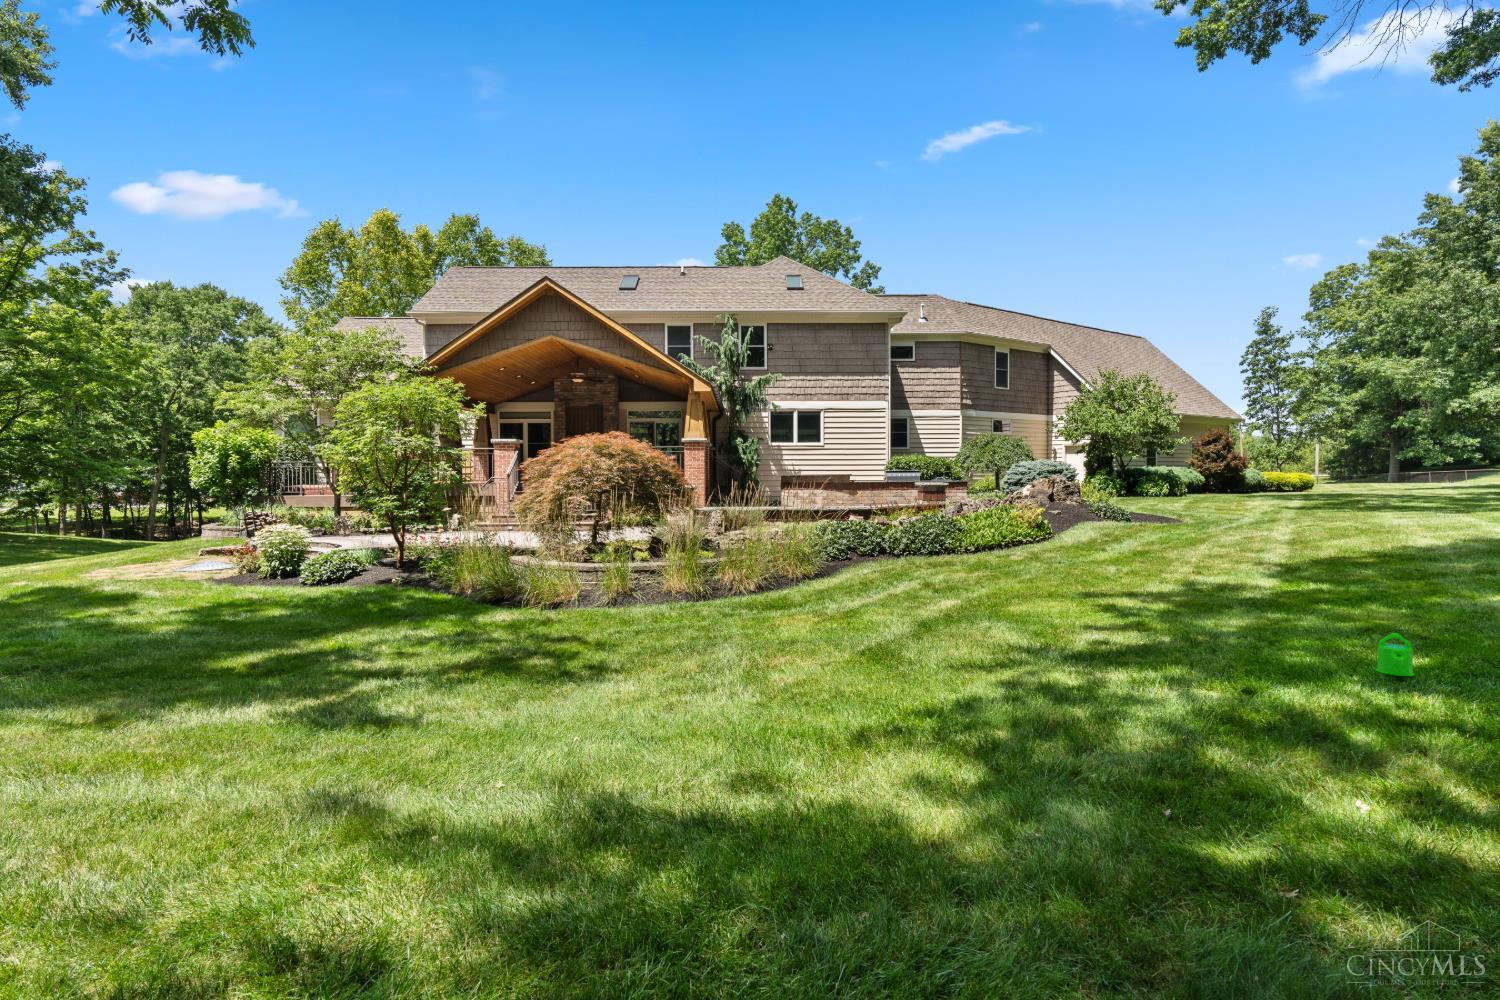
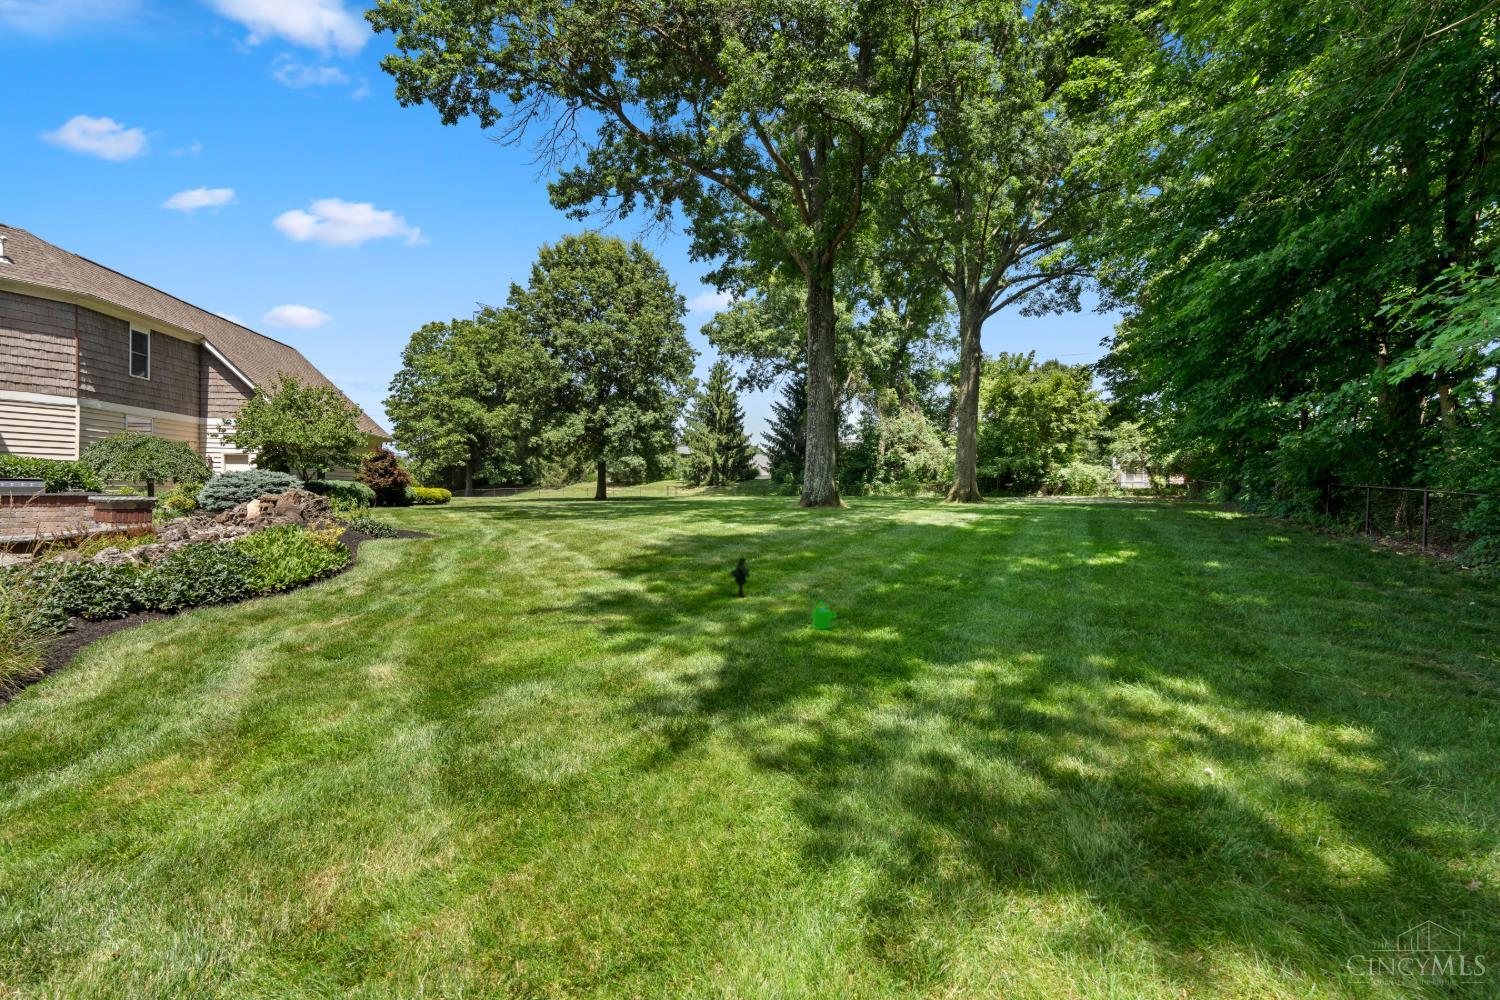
decorative plant: none [1360,562,1407,624] -> present [731,555,750,597]

